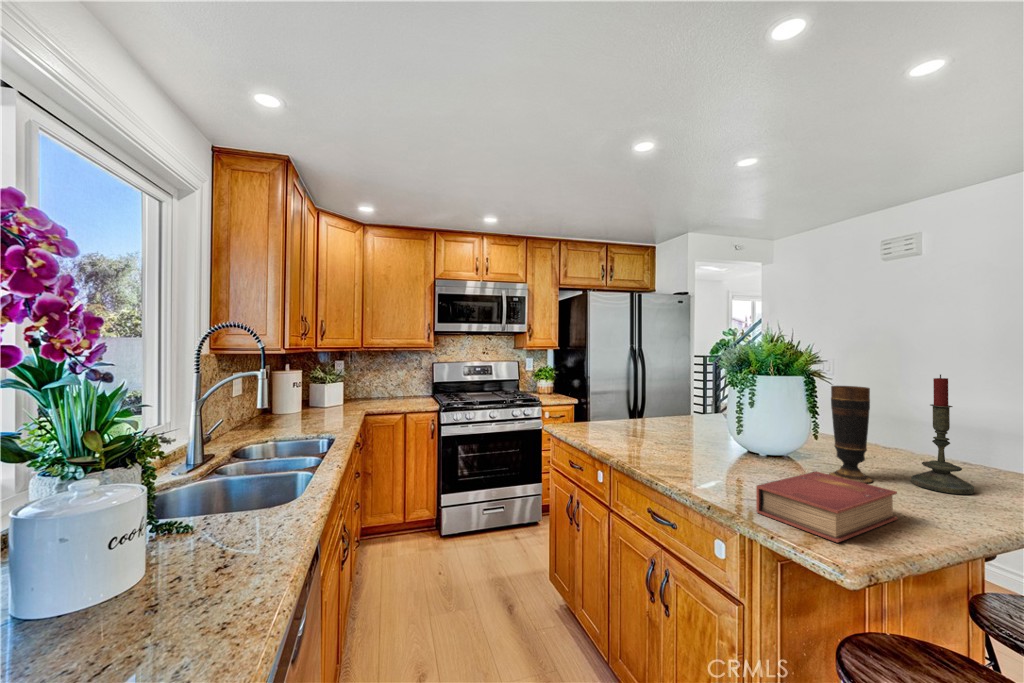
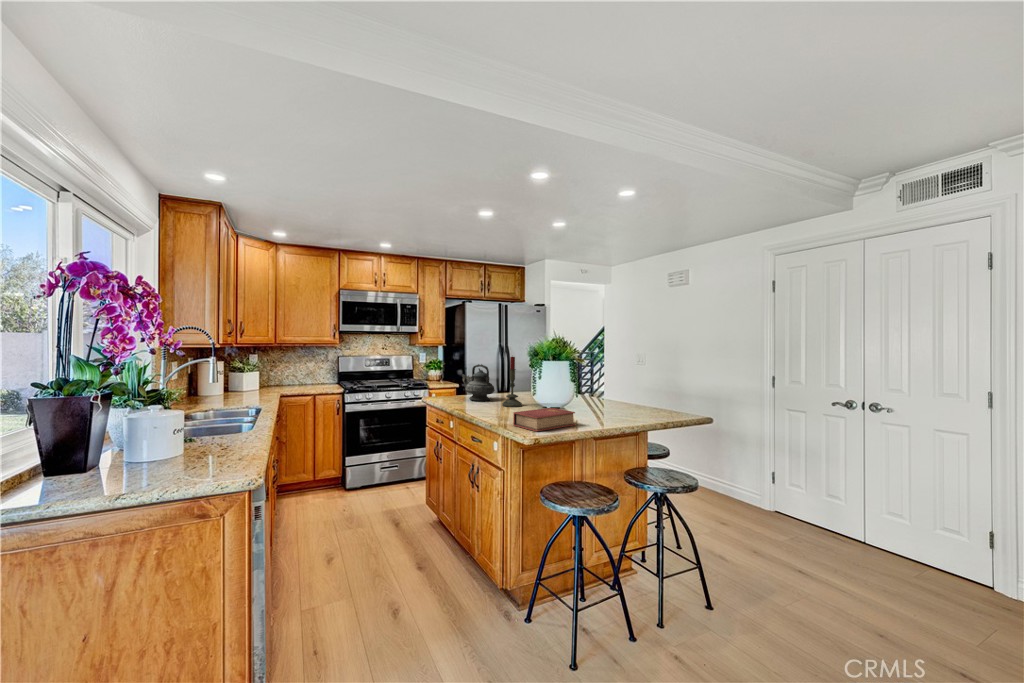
candle: present [911,375,974,494] -> present [502,357,522,407]
teapot: none [601,378,657,435] -> present [462,364,495,401]
vase: present [829,386,873,483] -> none [569,366,588,415]

